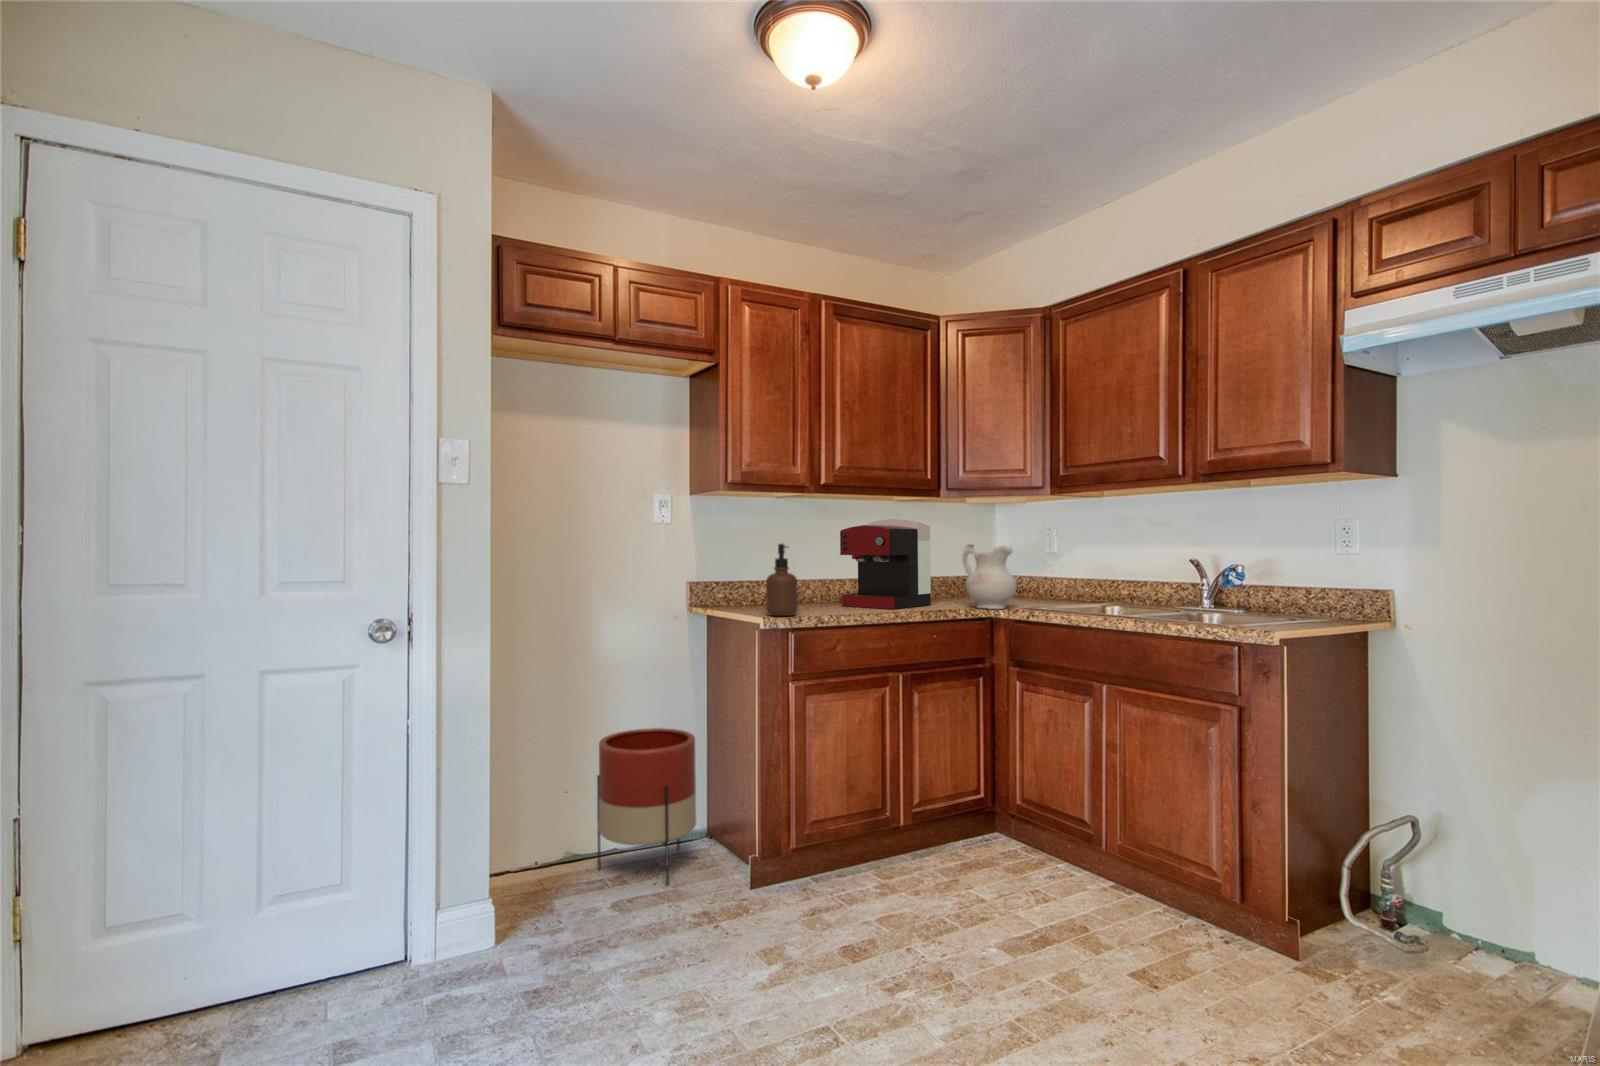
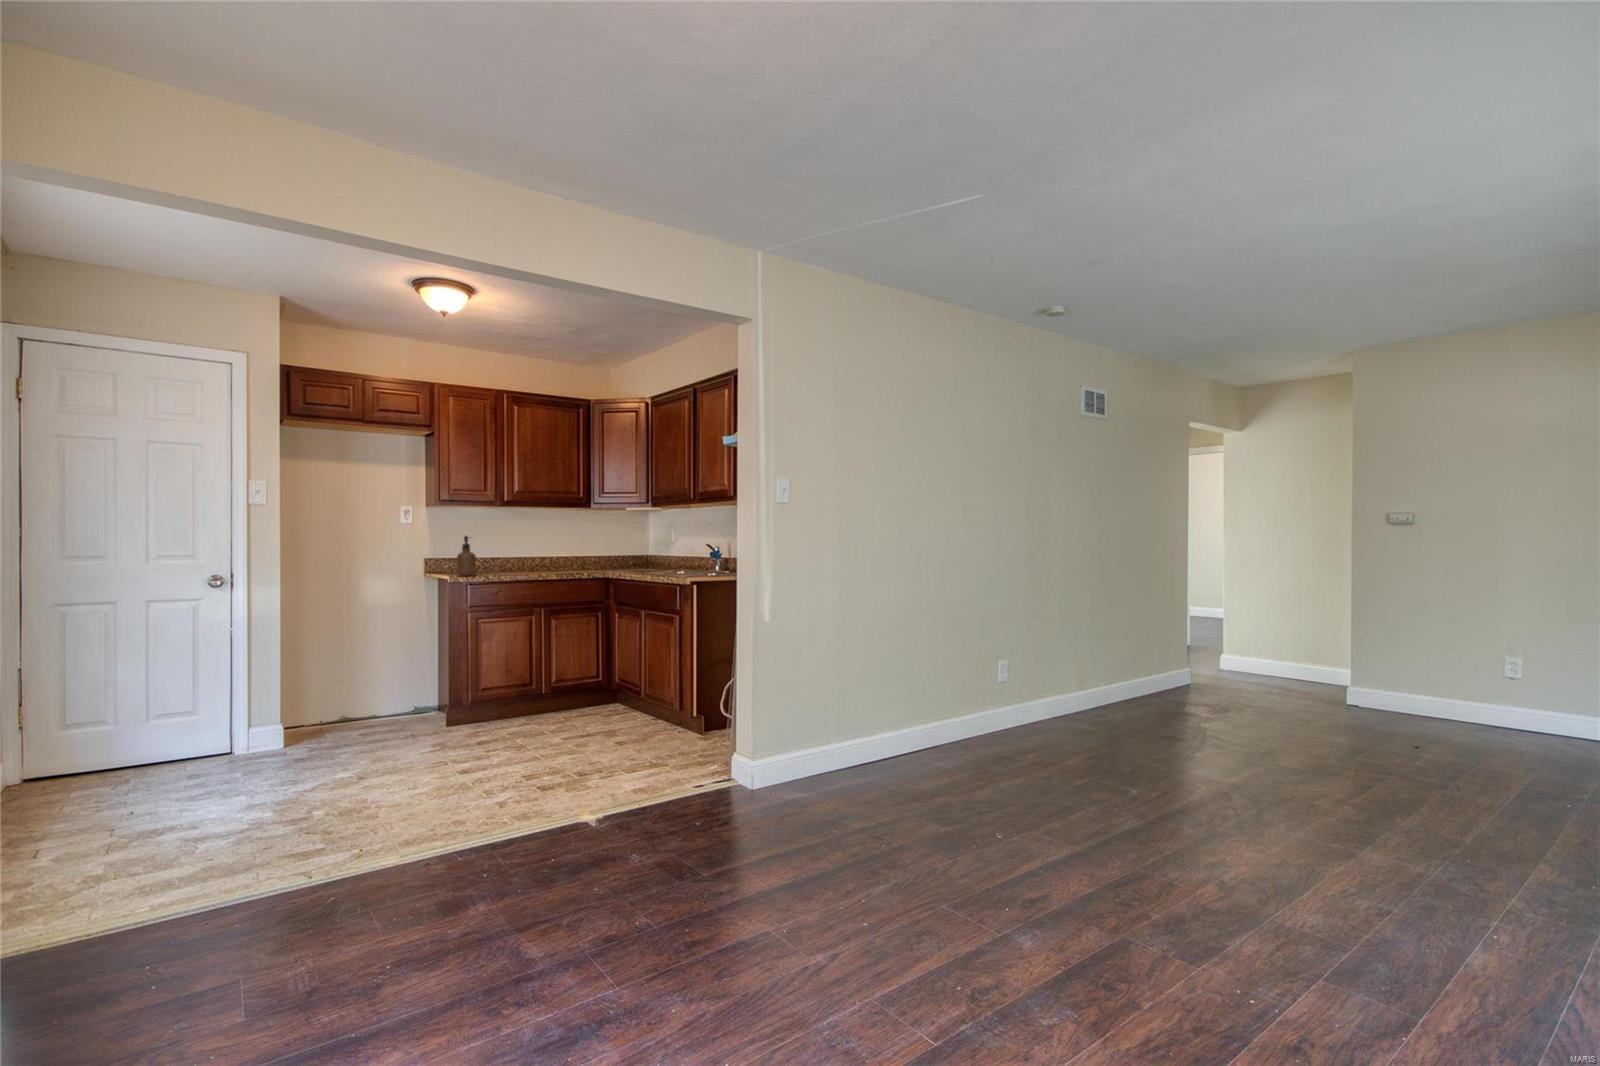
coffee maker: present [840,519,931,609] -> none [519,521,576,573]
ceramic pitcher: present [963,544,1017,609] -> none [589,536,618,573]
planter: present [597,728,696,886] -> none [359,644,421,727]

